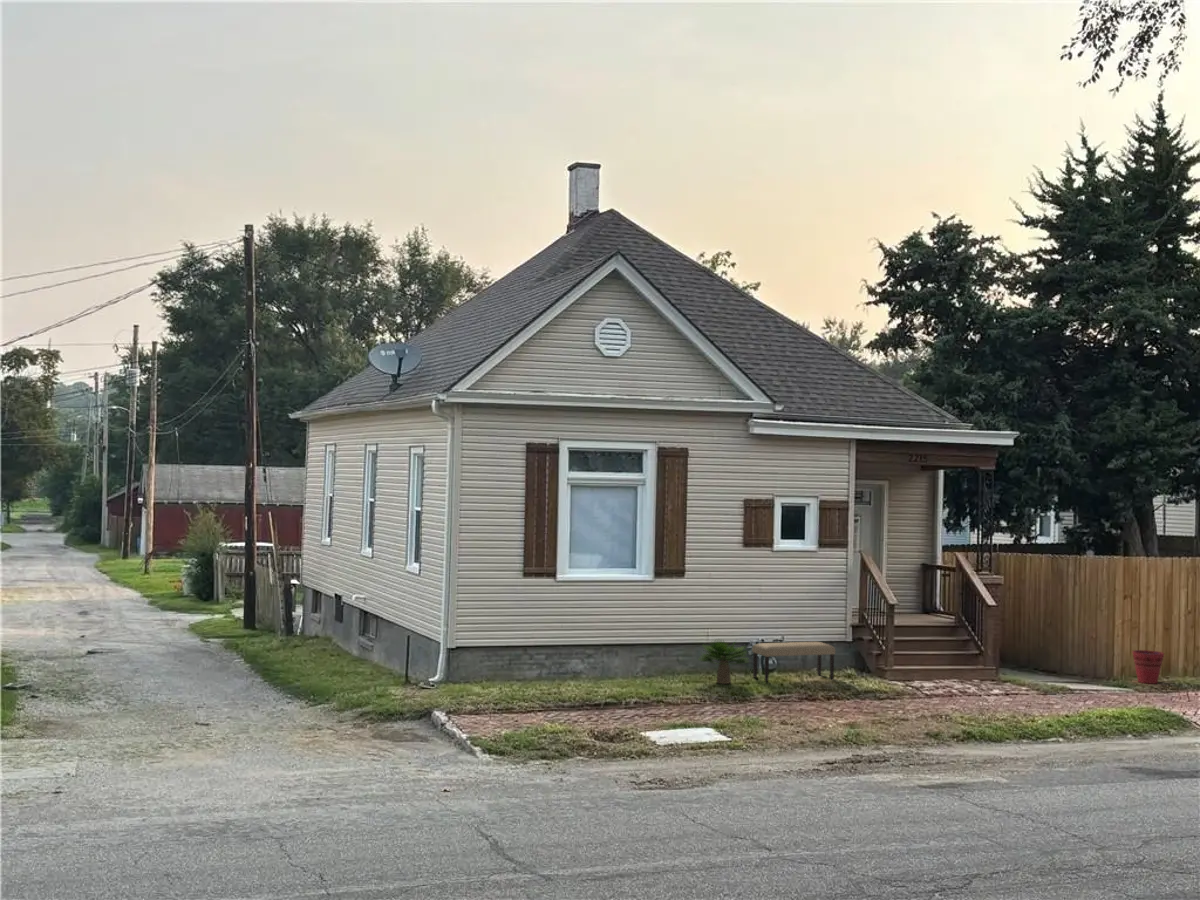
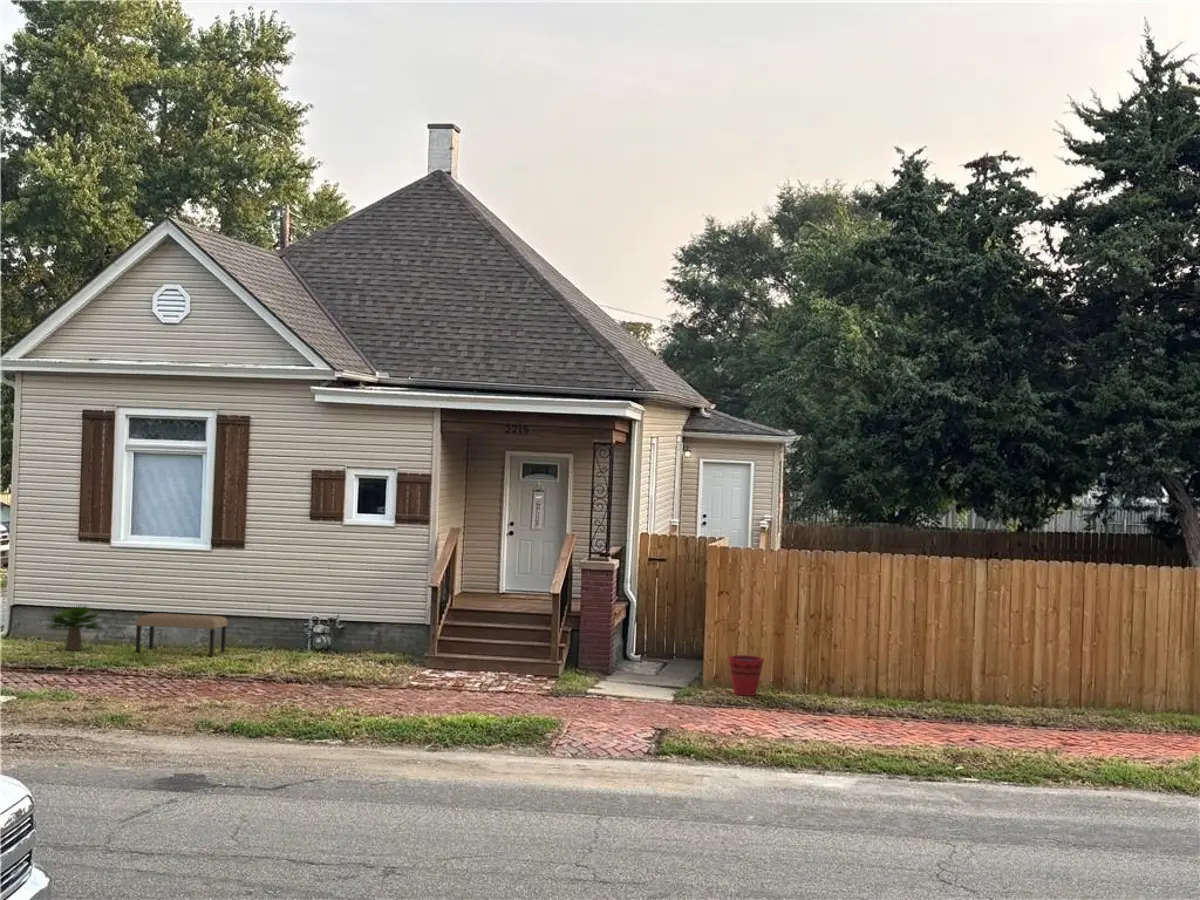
potted plant: present [701,641,746,684] -> present [49,606,100,650]
bench: present [752,642,835,682] -> present [136,613,228,656]

